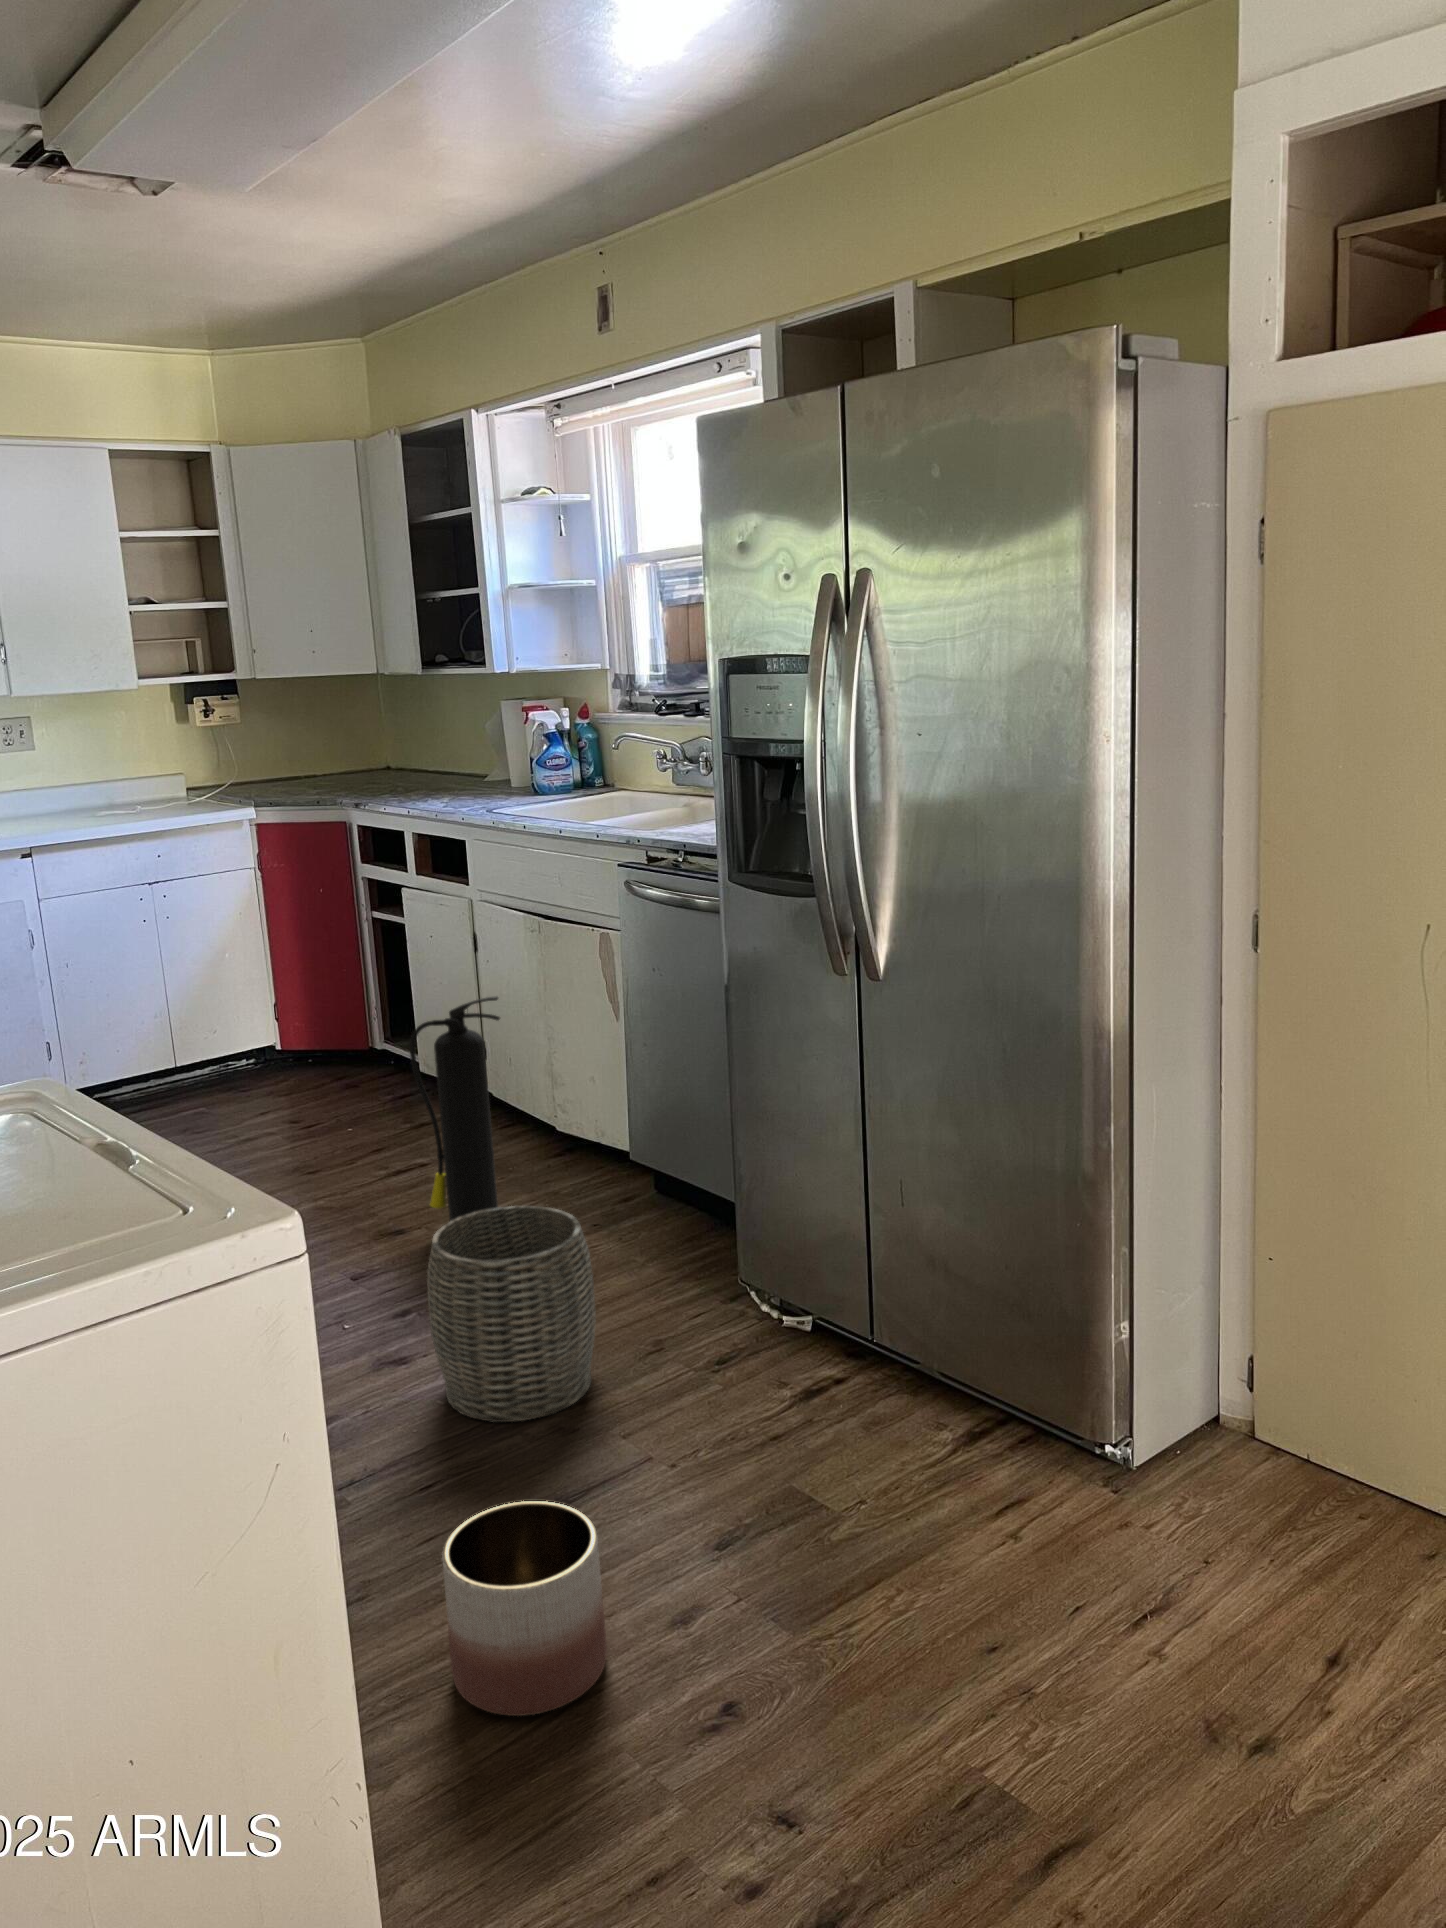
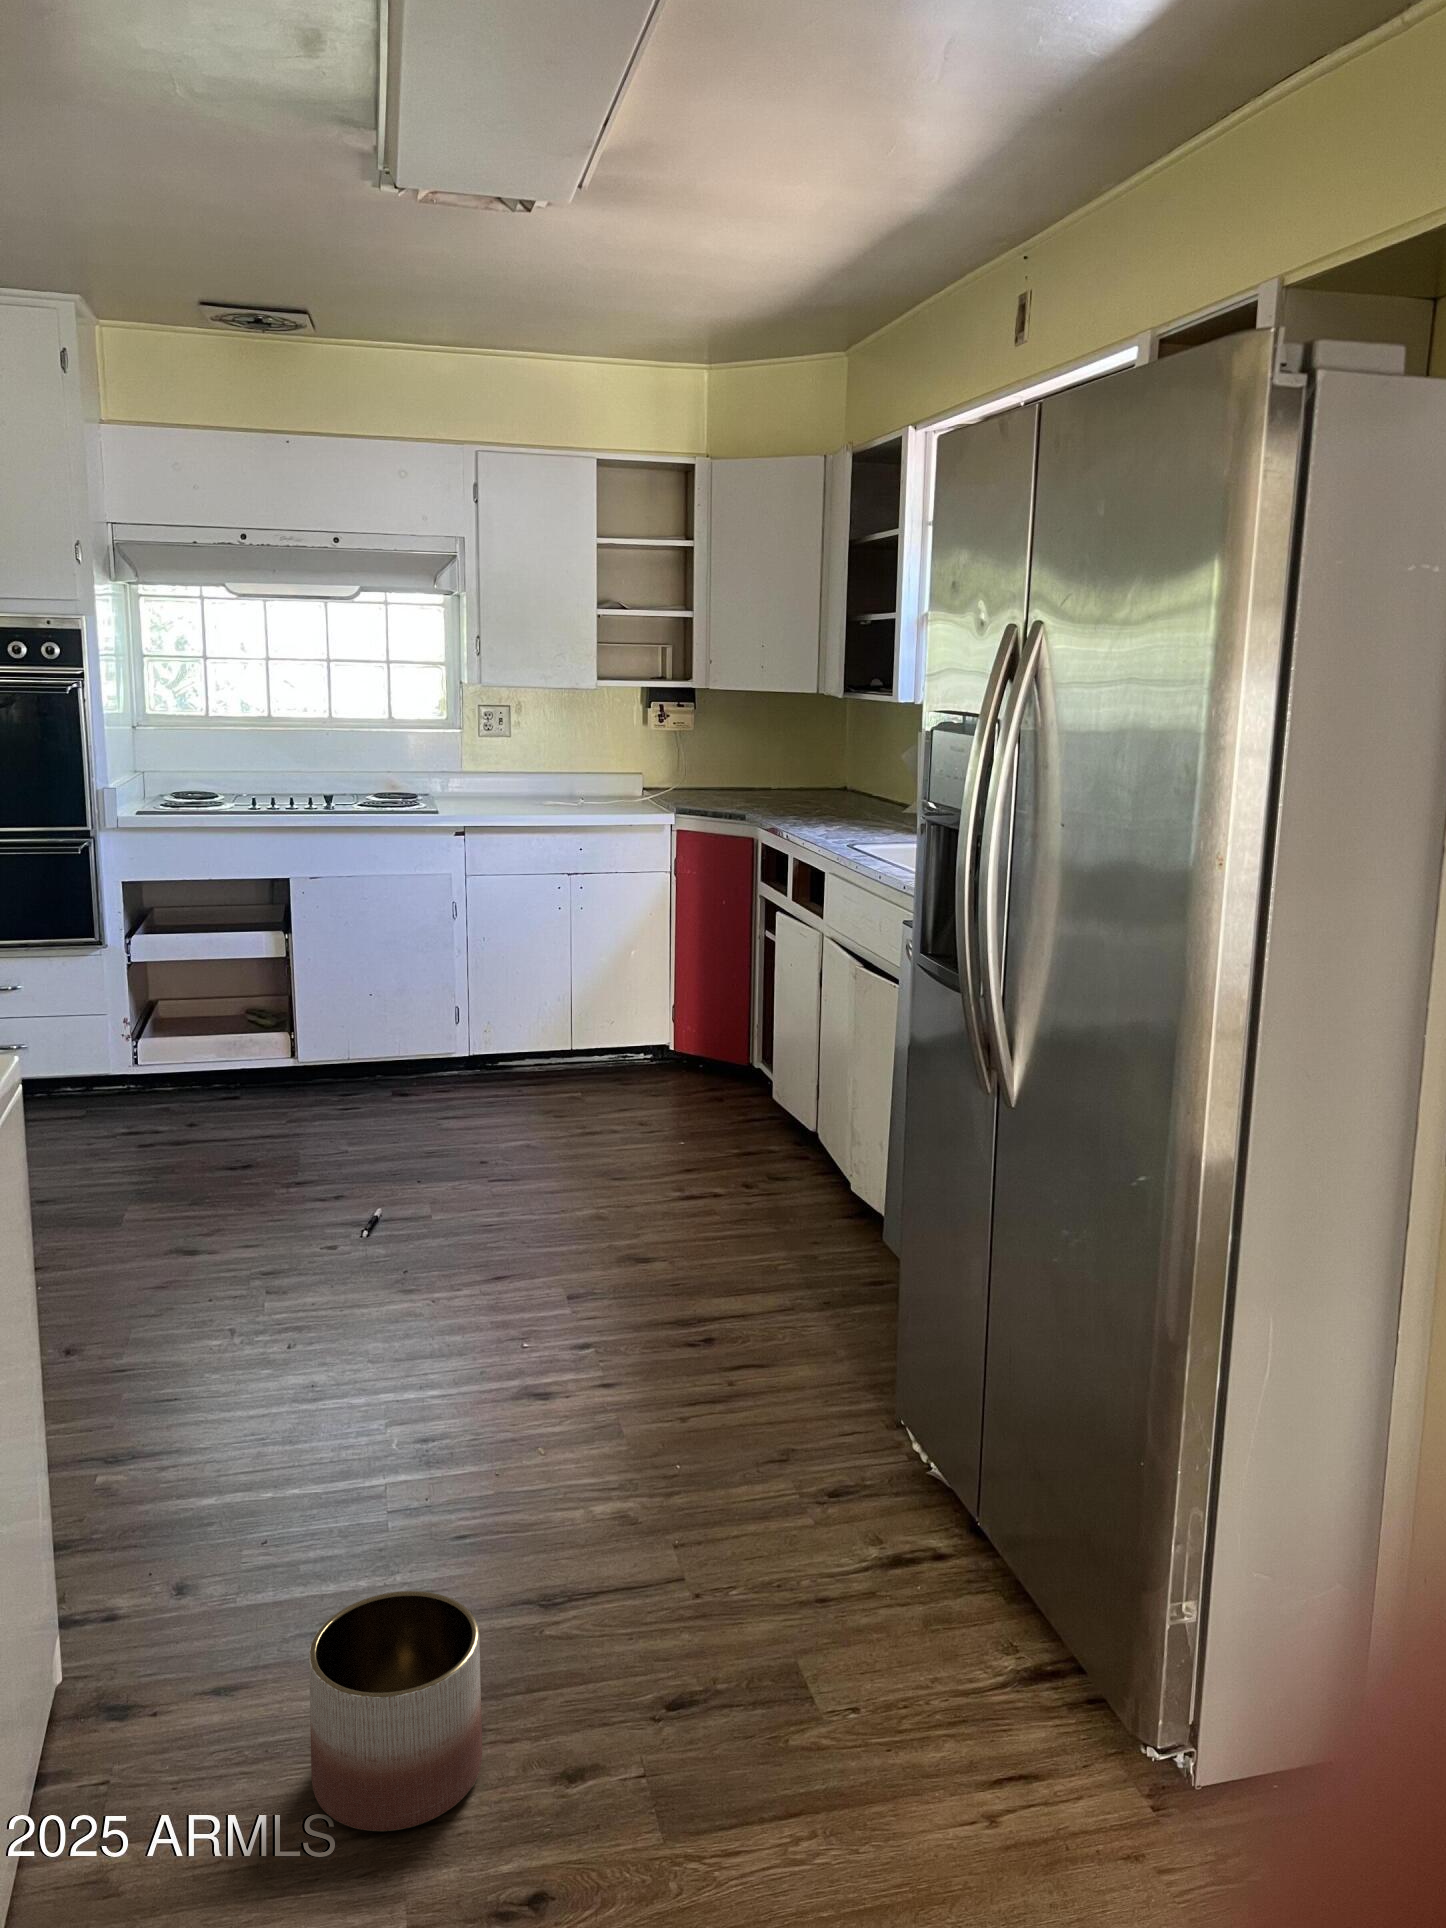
fire extinguisher: present [410,997,500,1221] -> none [663,1040,748,1290]
woven basket: present [427,1206,596,1422] -> none [536,1263,709,1496]

